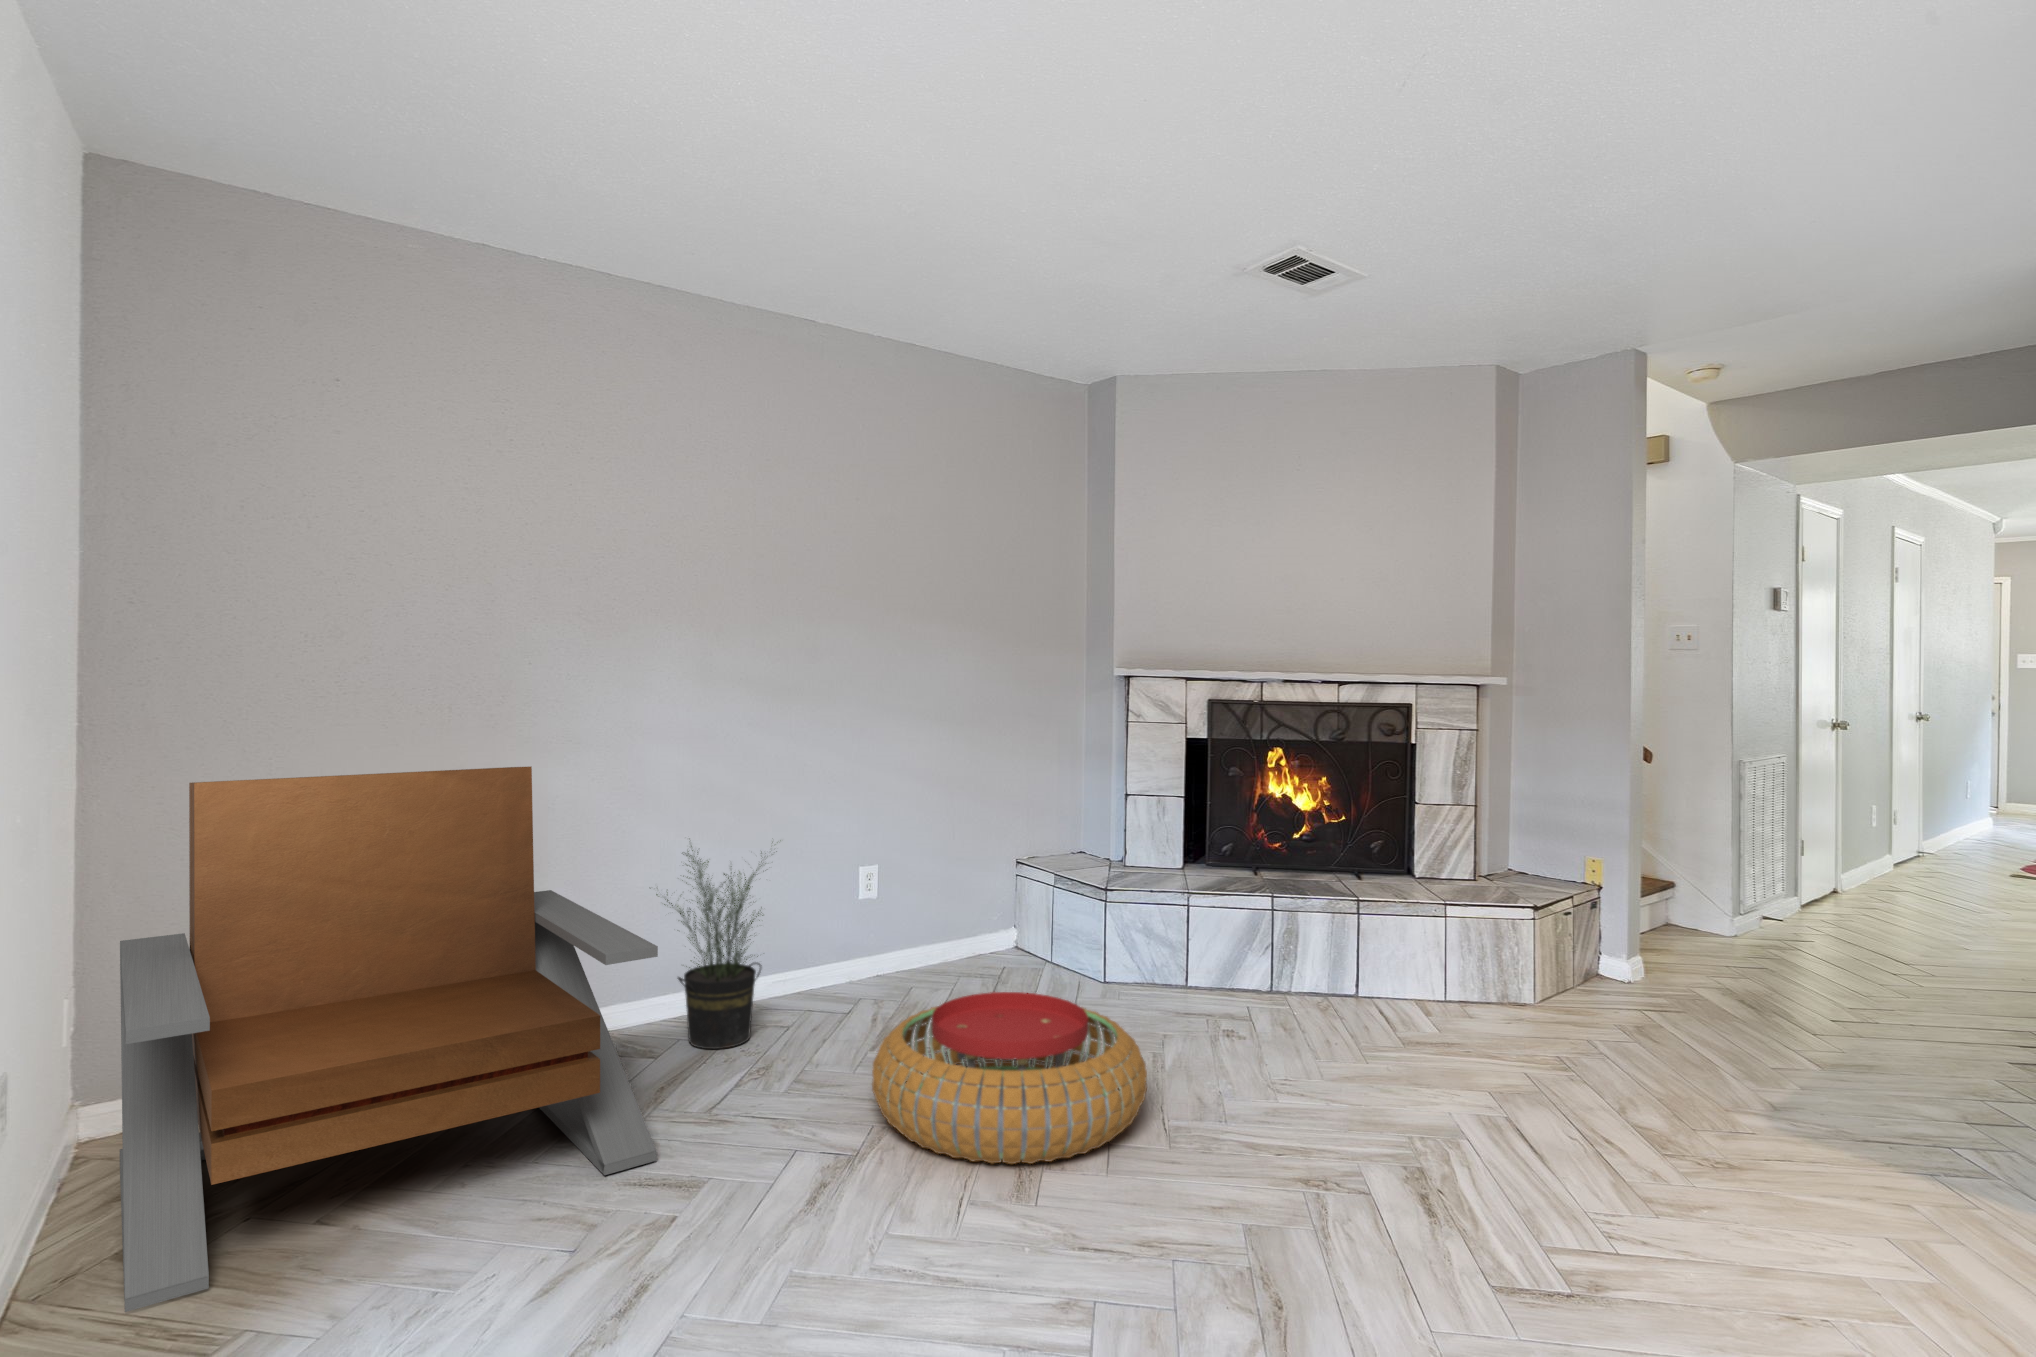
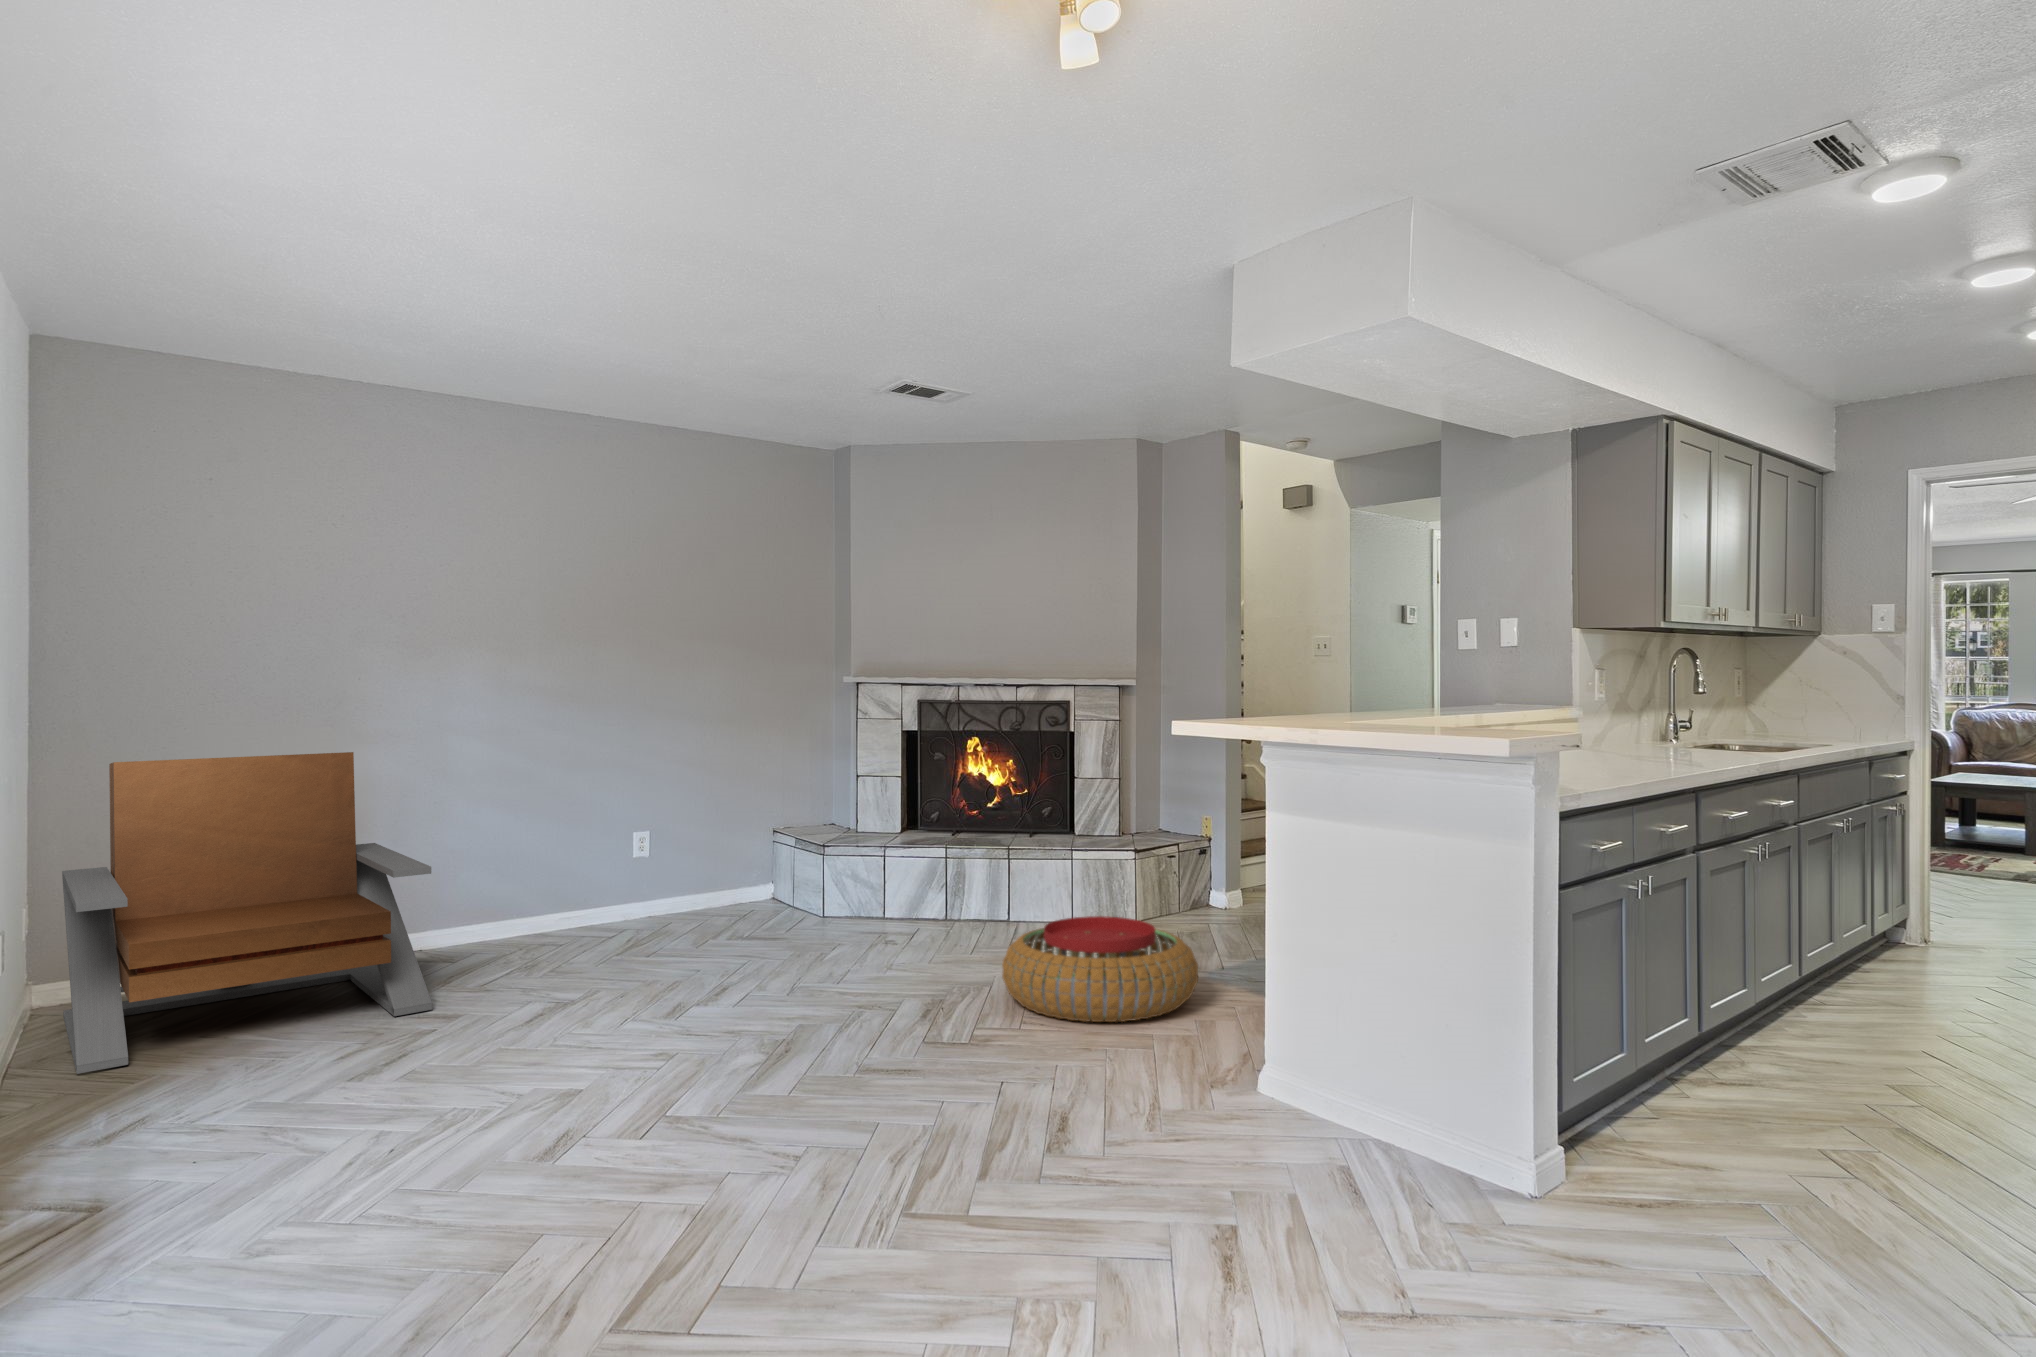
potted plant: present [656,846,766,1049] -> none [448,805,555,958]
pouf: present [872,992,1147,1164] -> present [1002,916,1198,1022]

